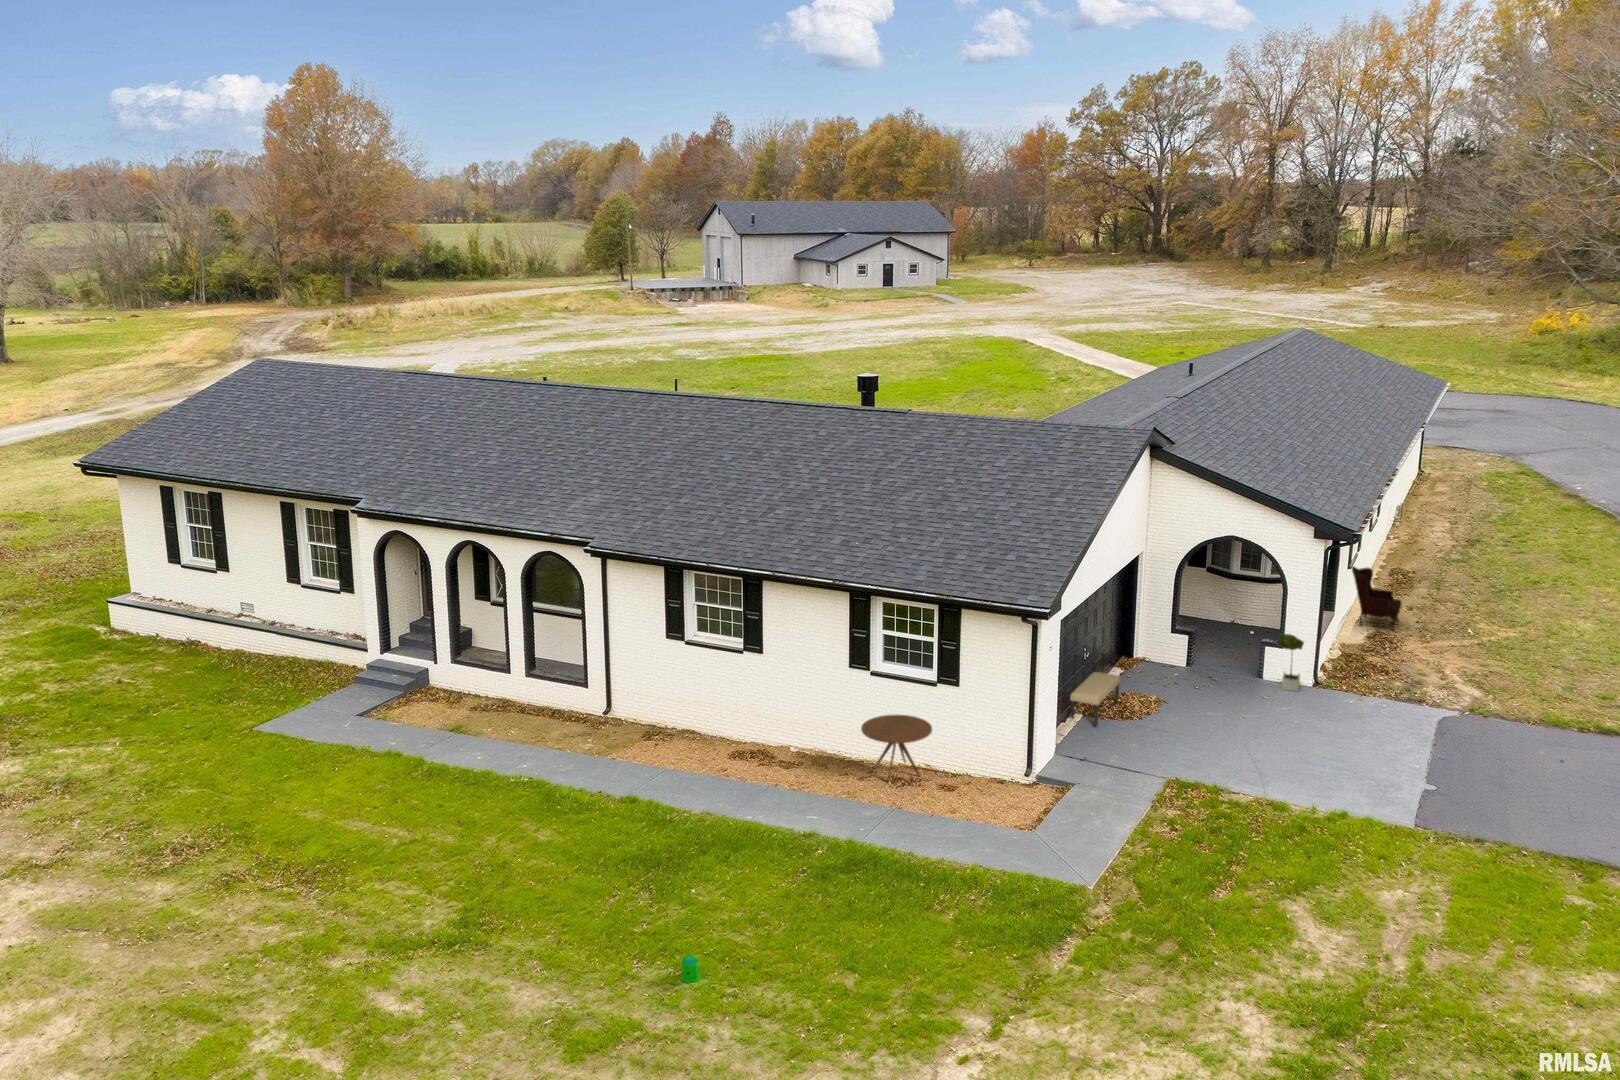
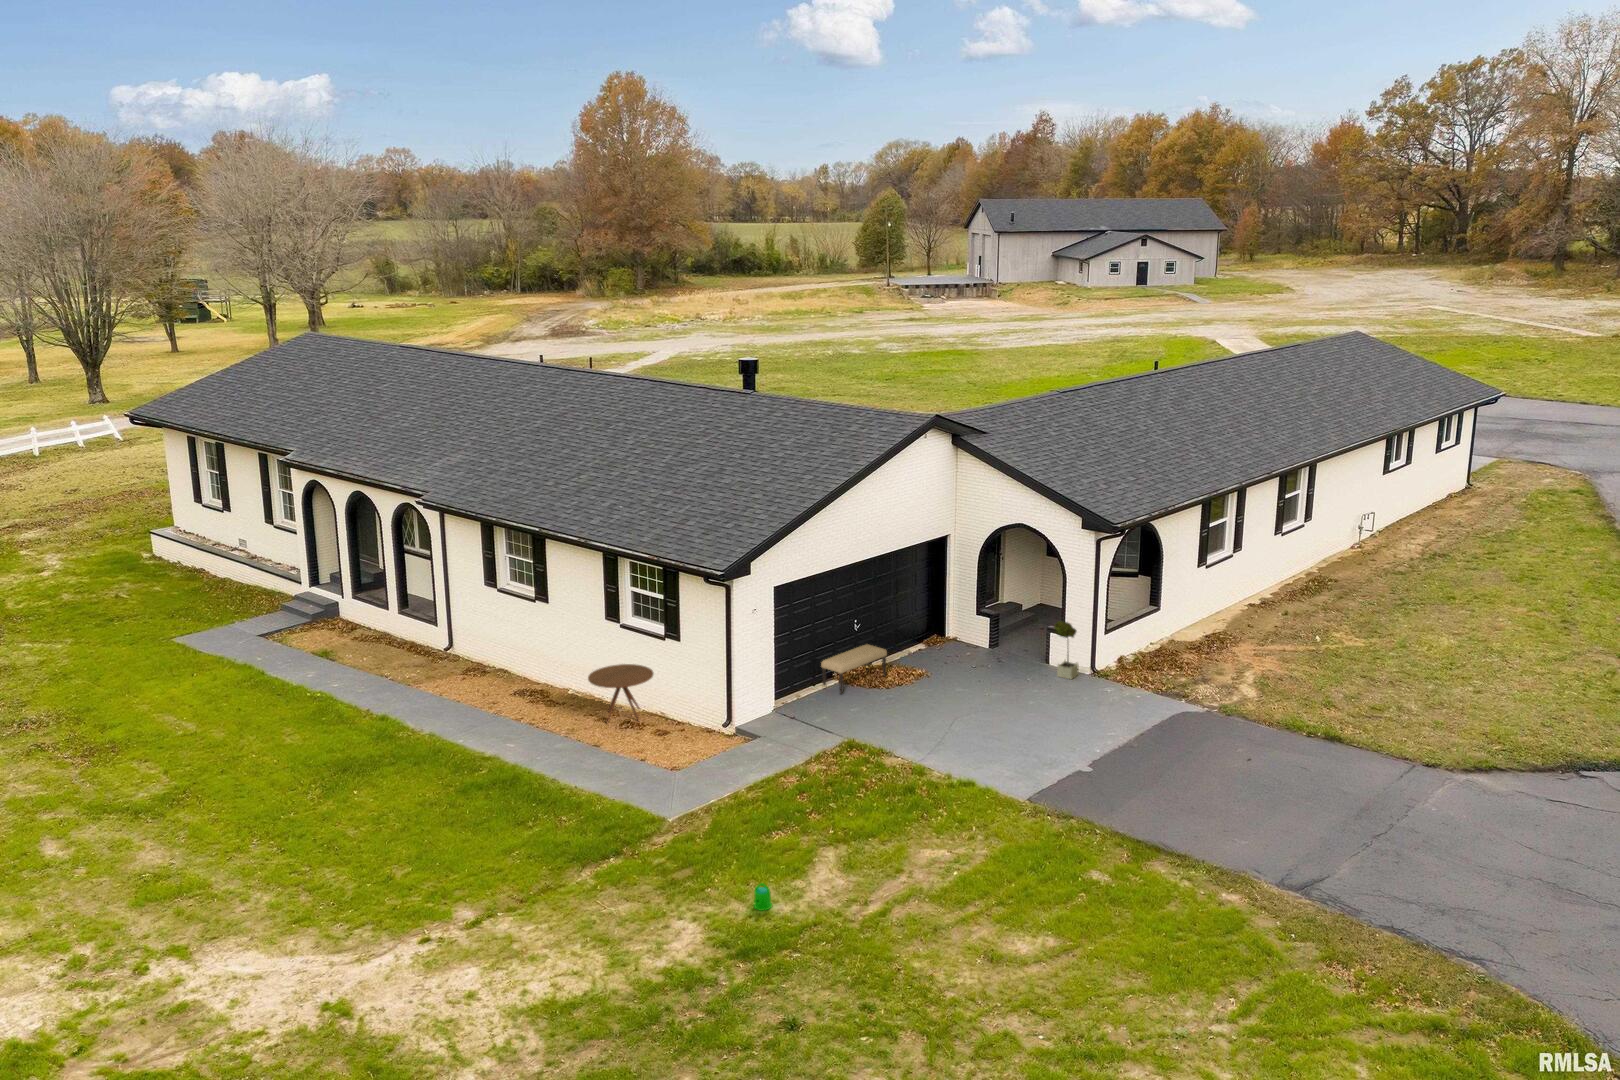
armchair: present [1352,566,1401,630] -> none [1203,563,1259,632]
watering can: present [681,953,701,983] -> present [754,883,772,911]

